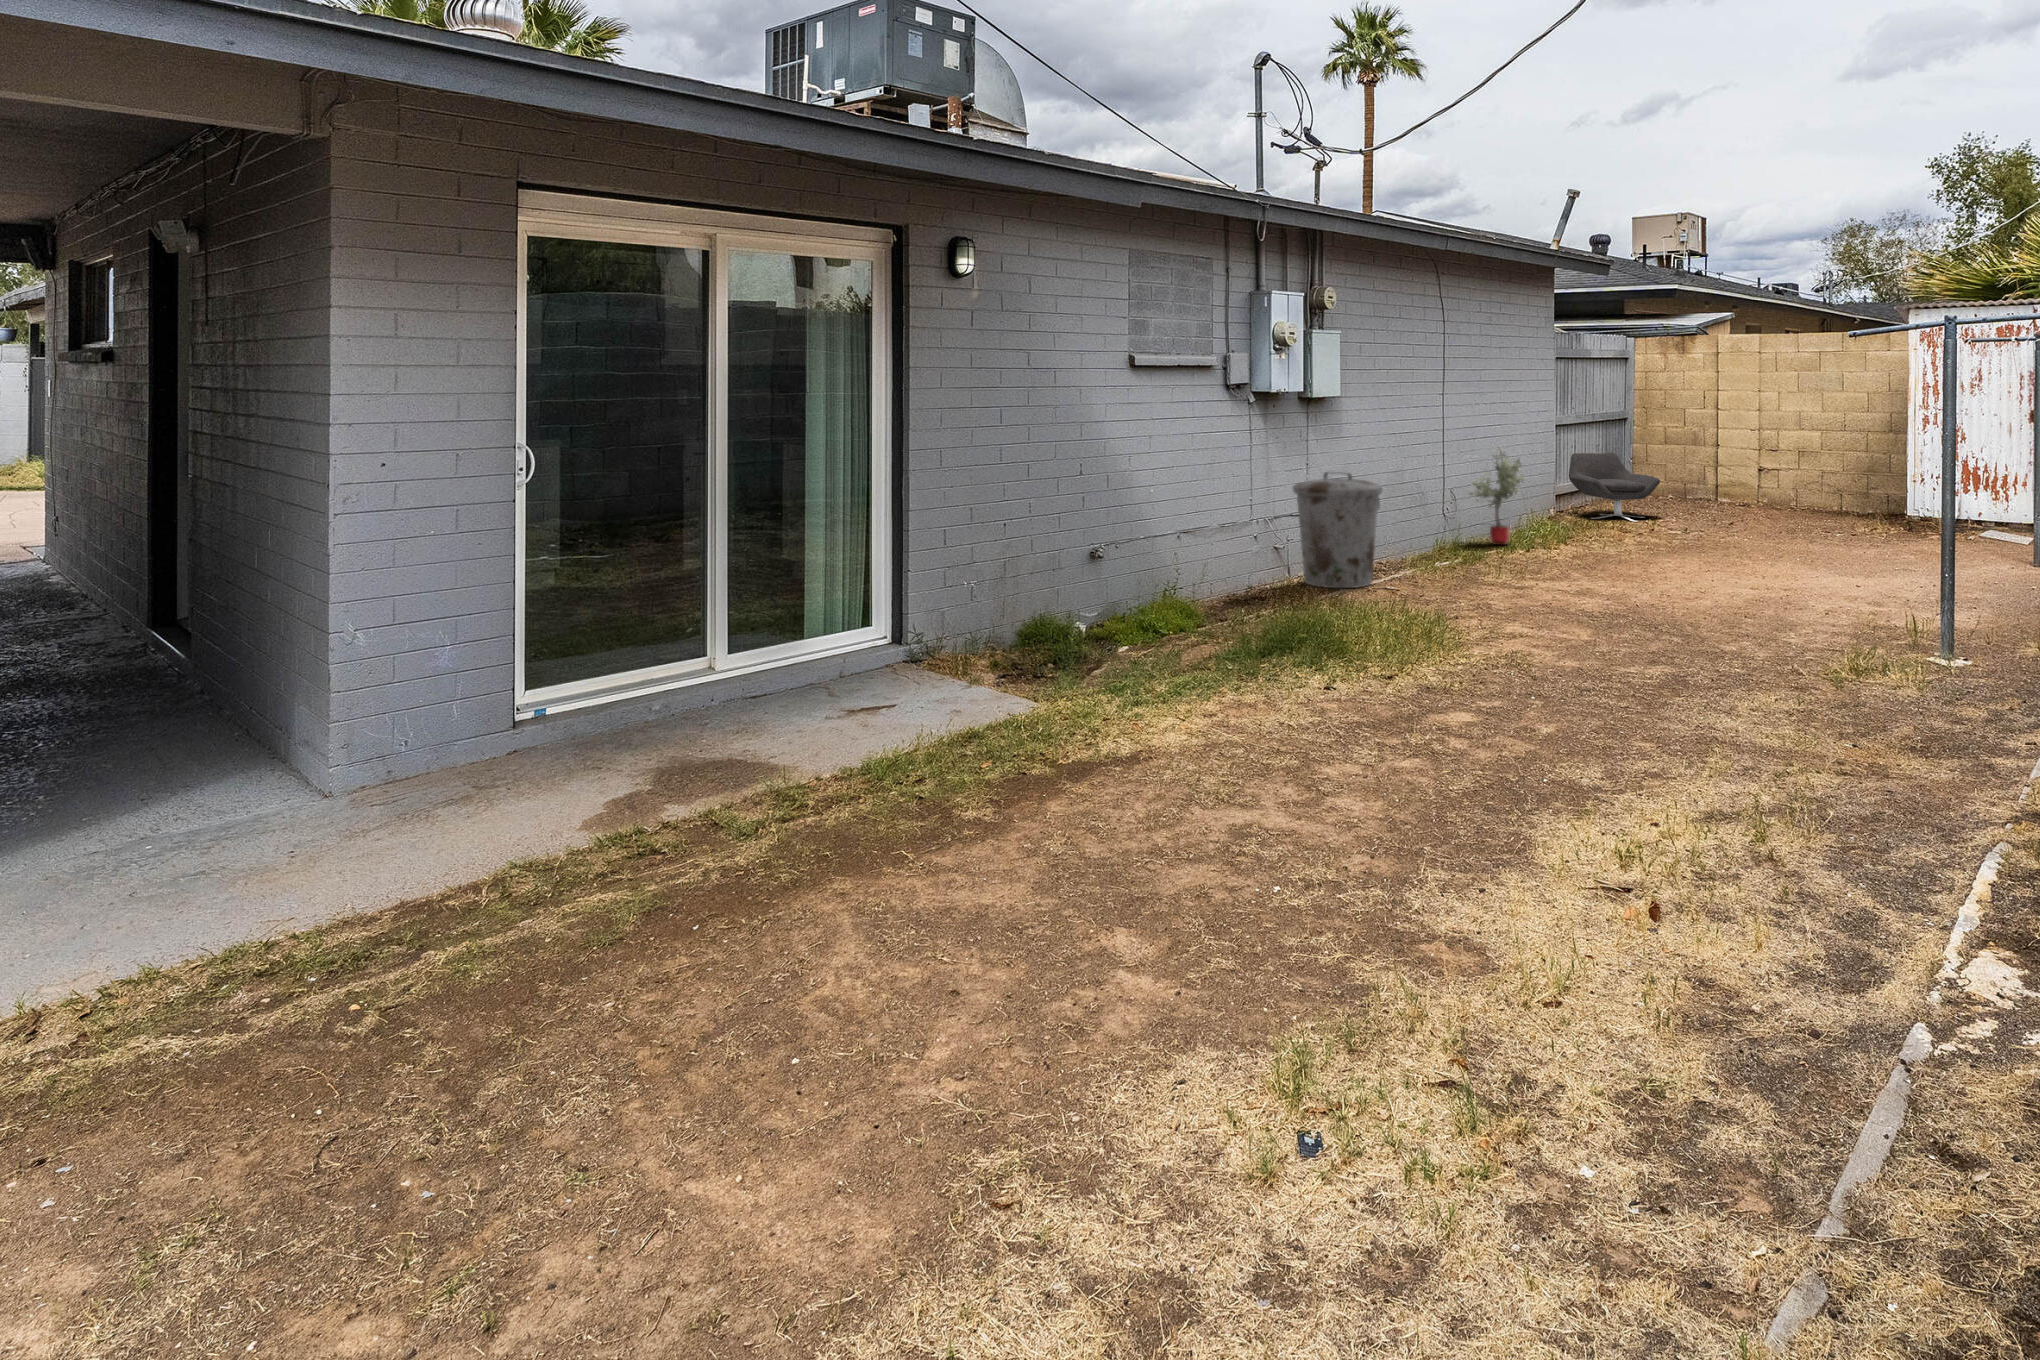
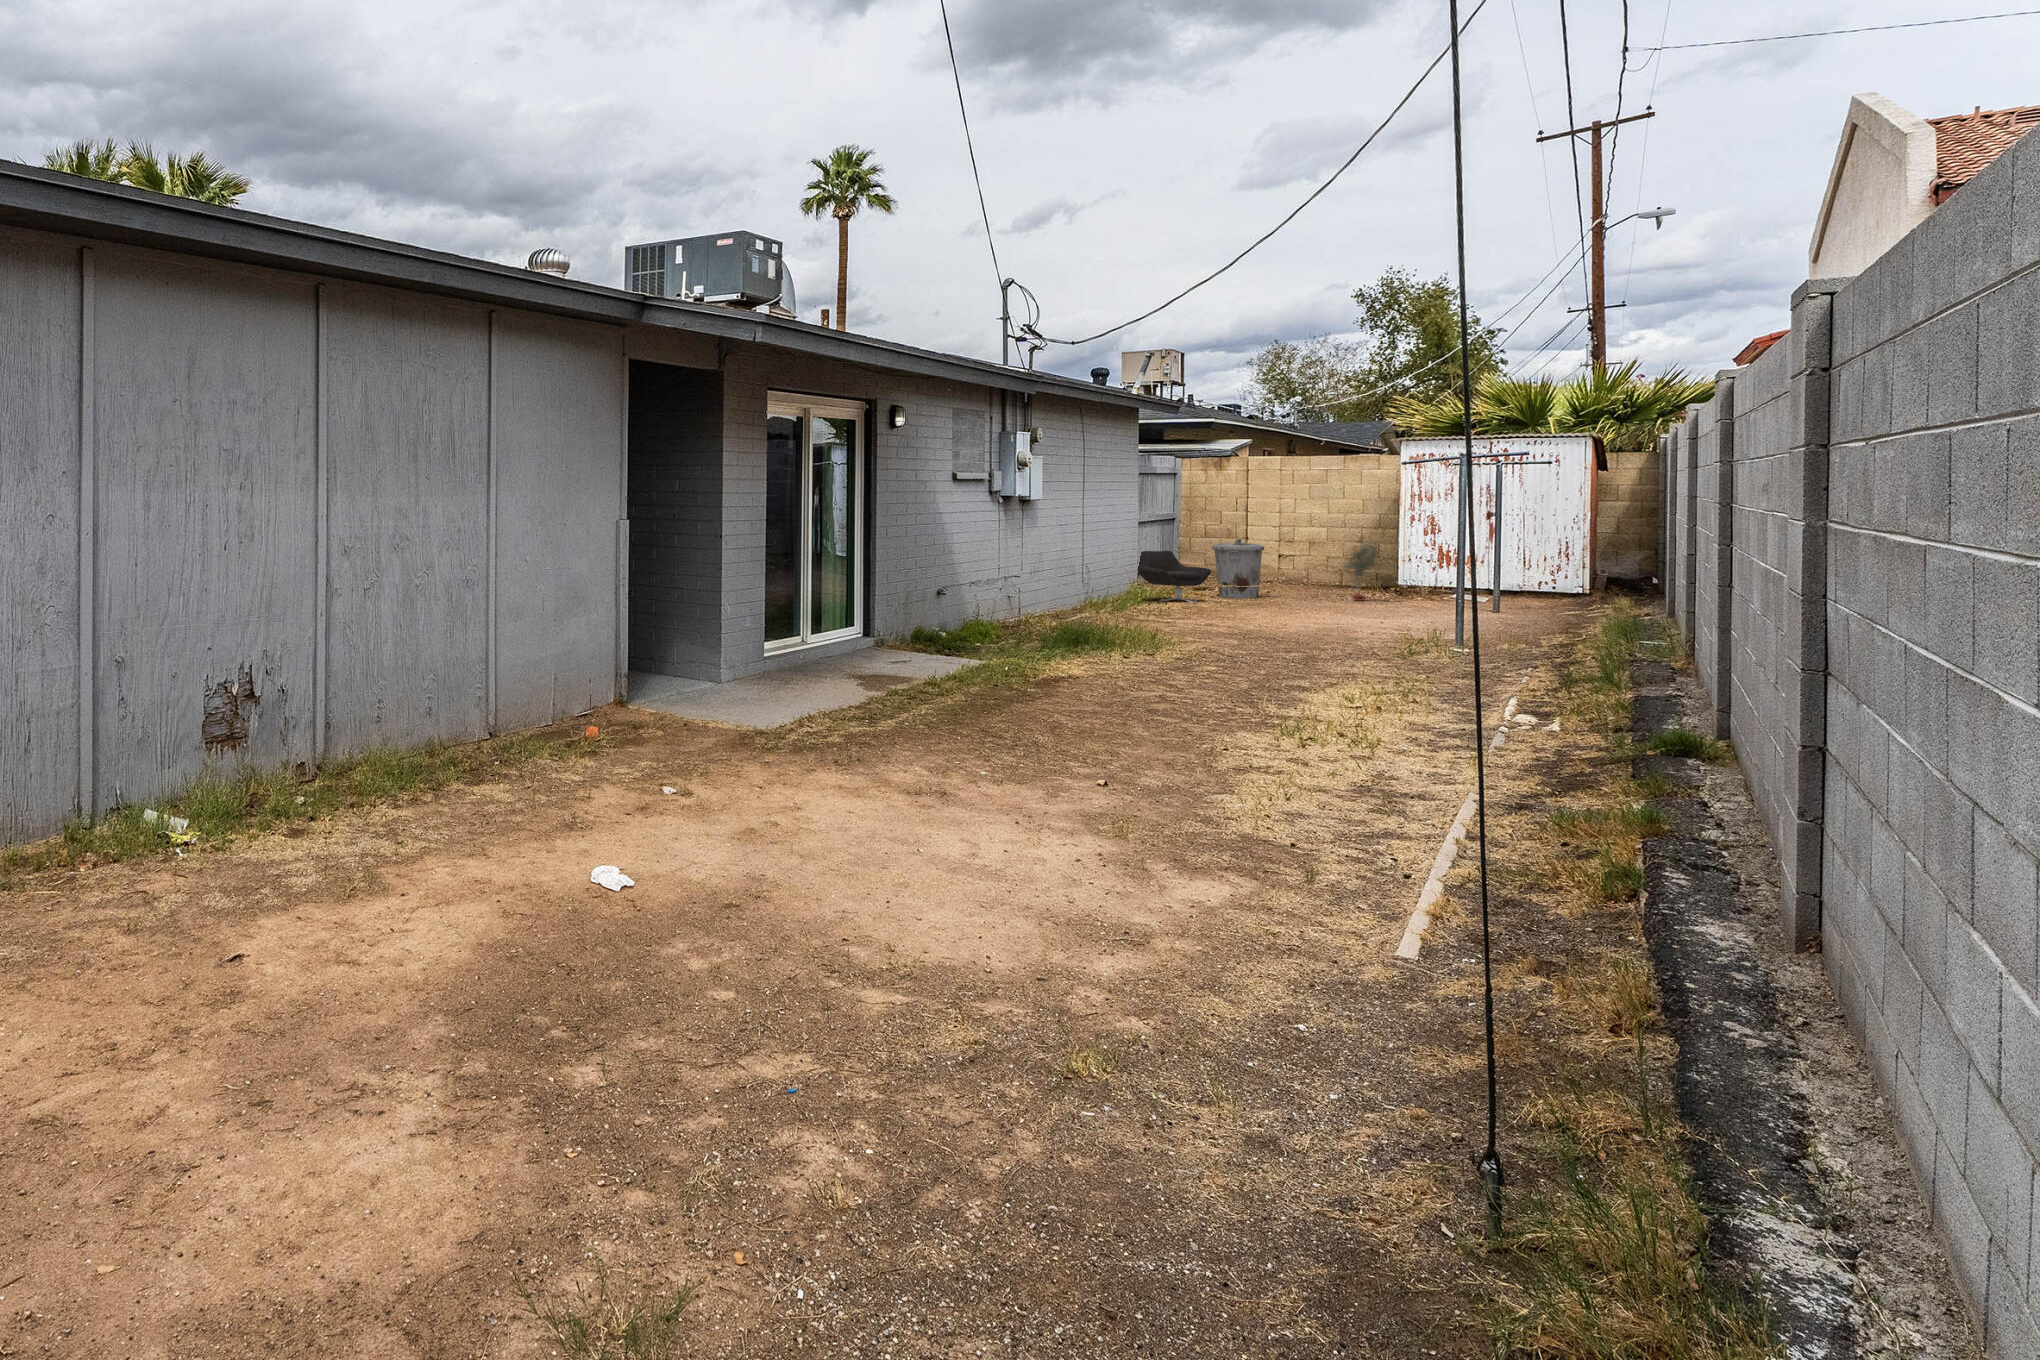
potted tree: present [1470,449,1524,545] -> present [1342,537,1385,601]
trash can: present [1293,472,1383,588] -> present [1212,539,1264,598]

